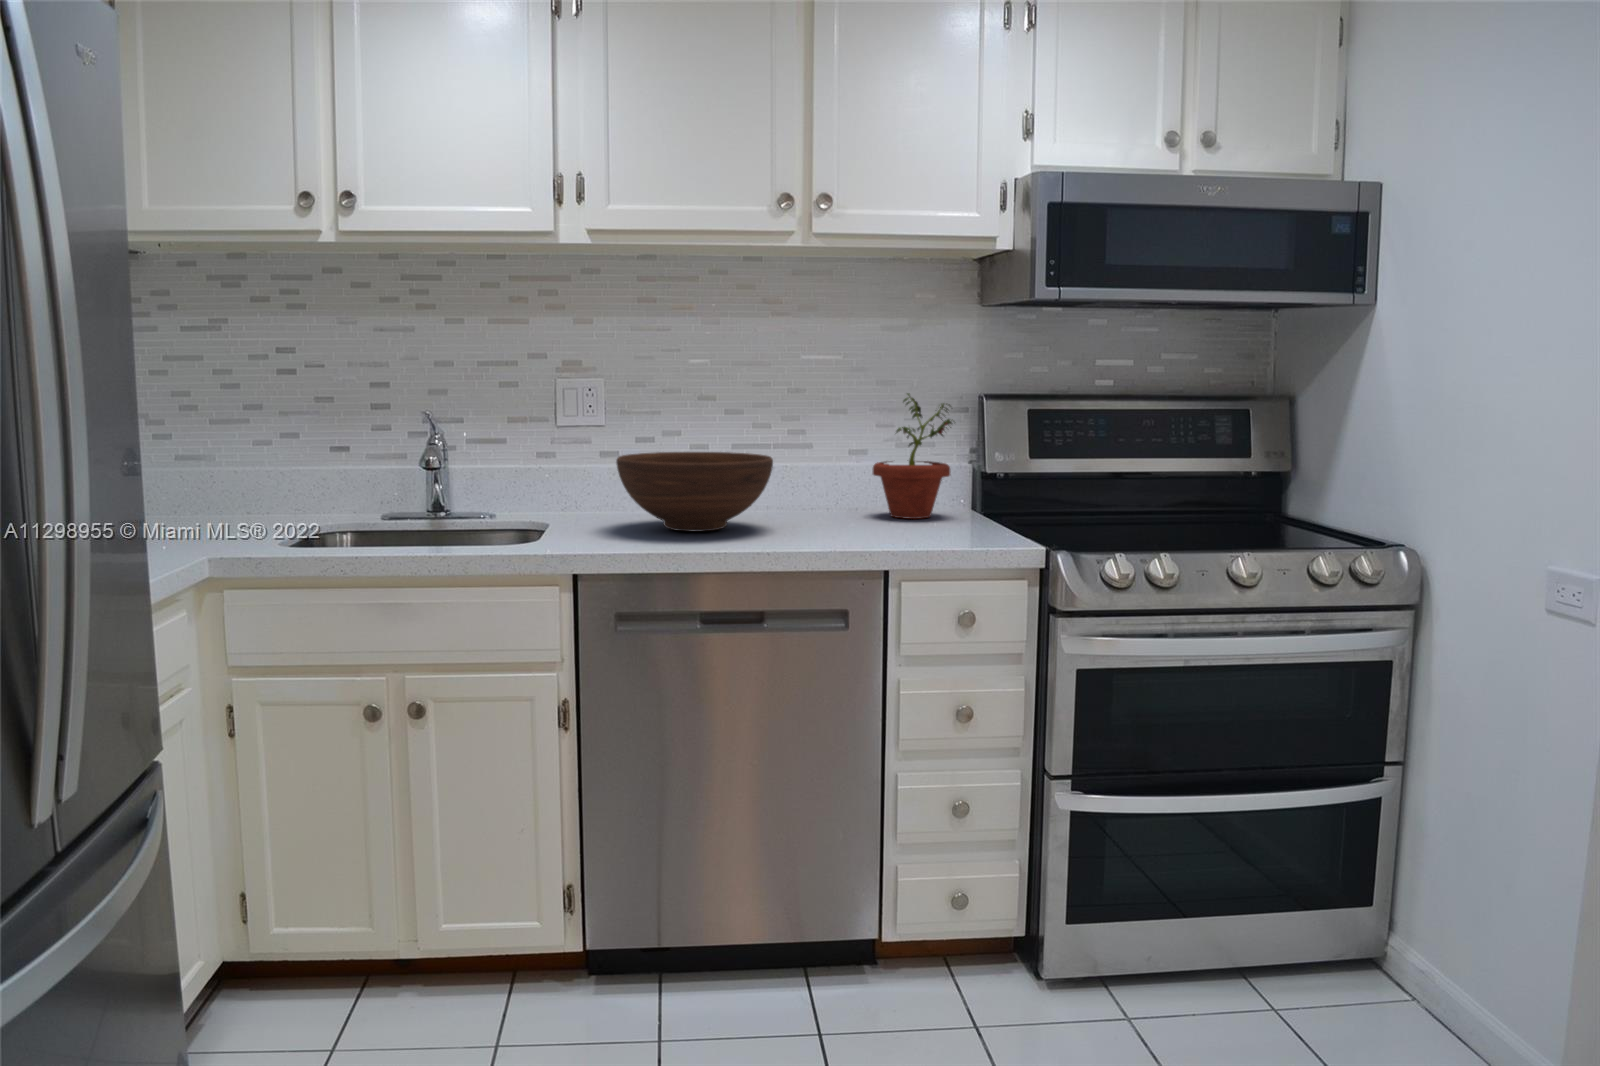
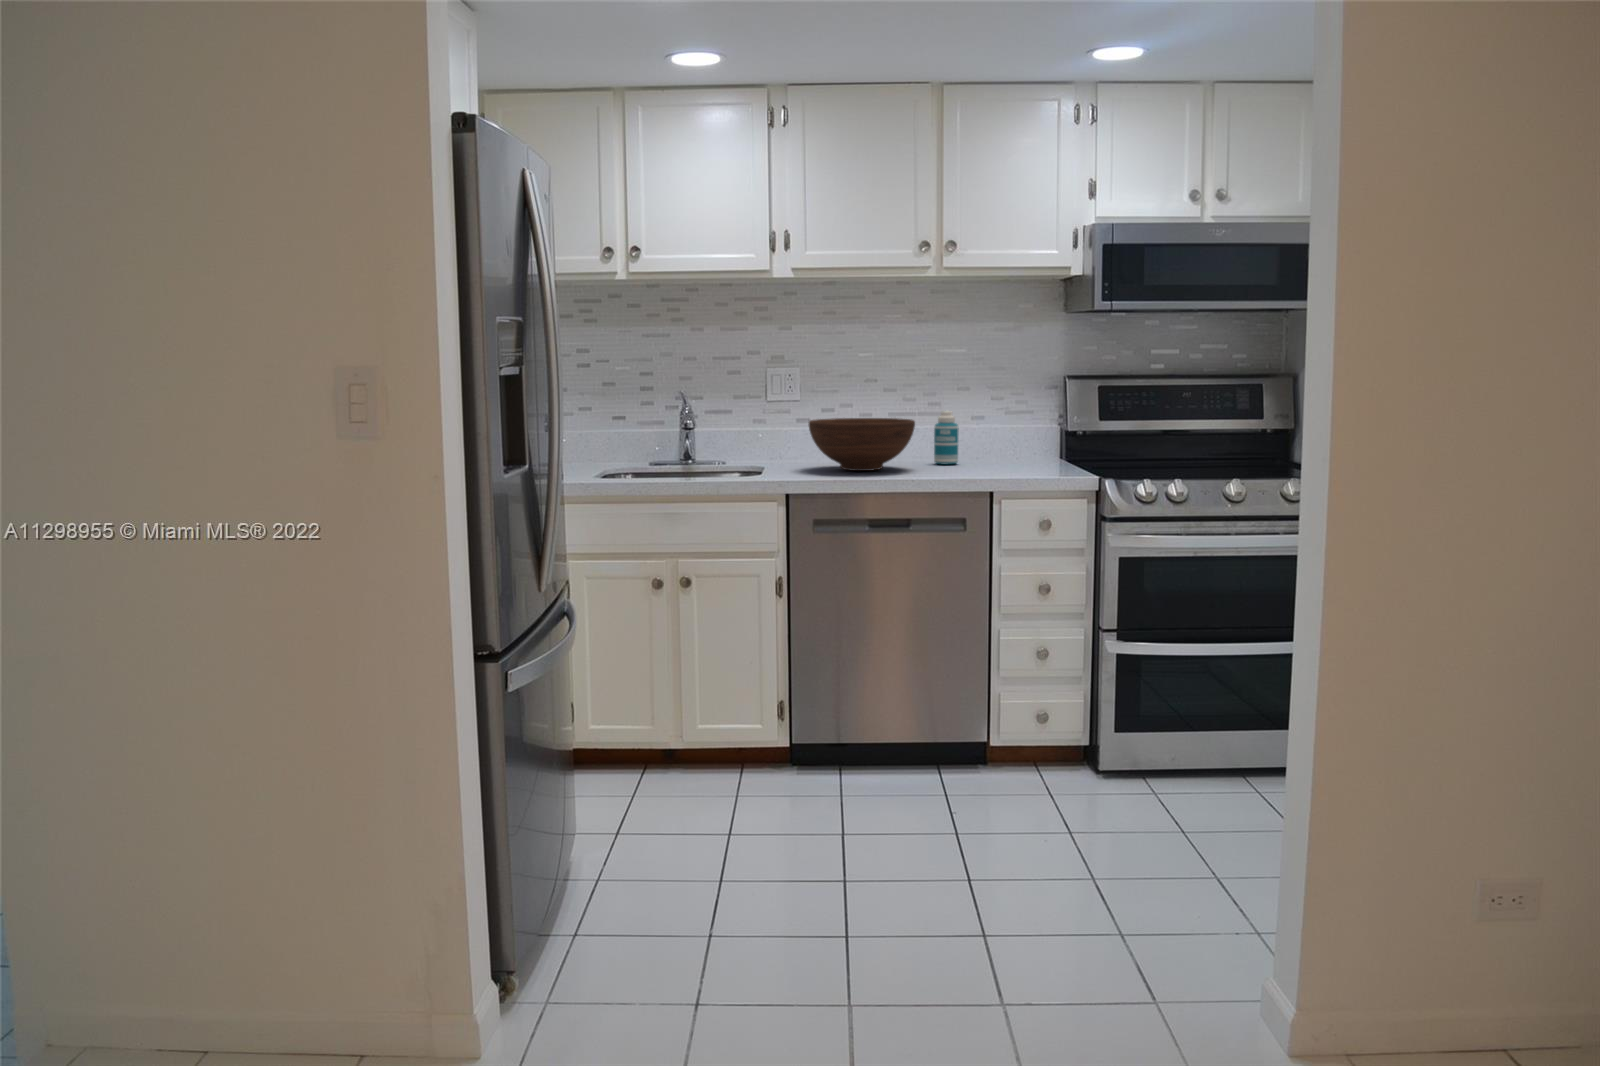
potted plant: present [873,393,952,519] -> none [985,375,1045,464]
bottle: none [801,443,835,519] -> present [934,411,958,464]

